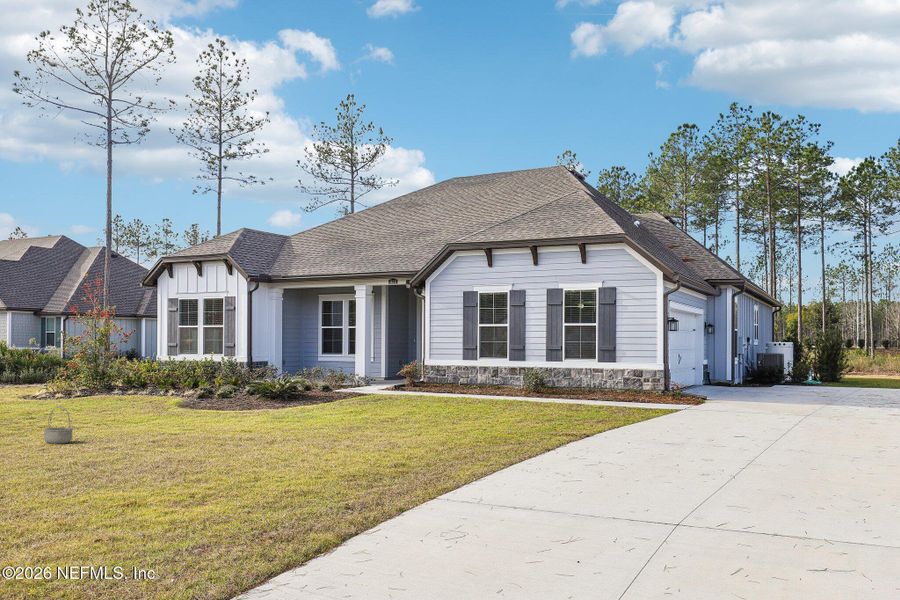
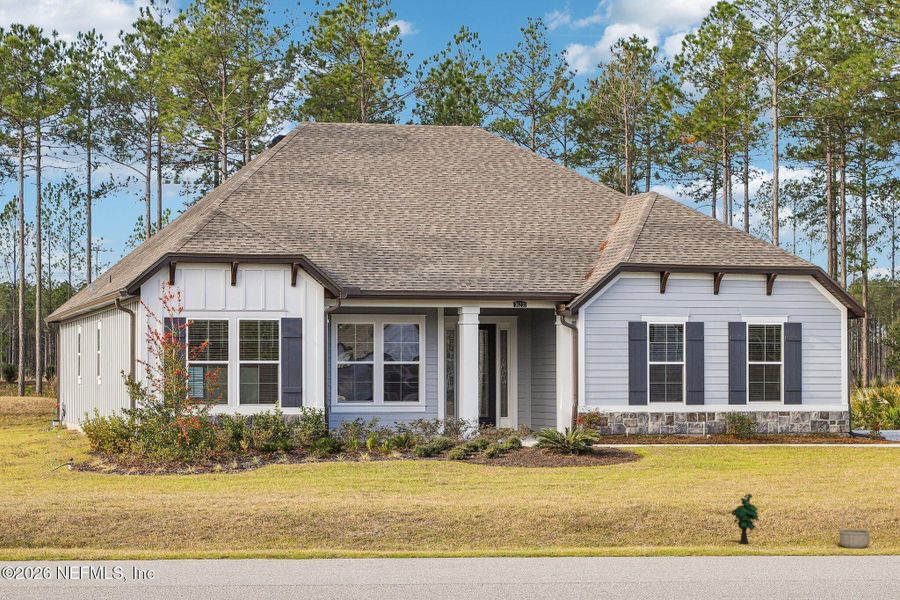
decorative plant: none [19,393,42,435] -> present [730,494,759,544]

